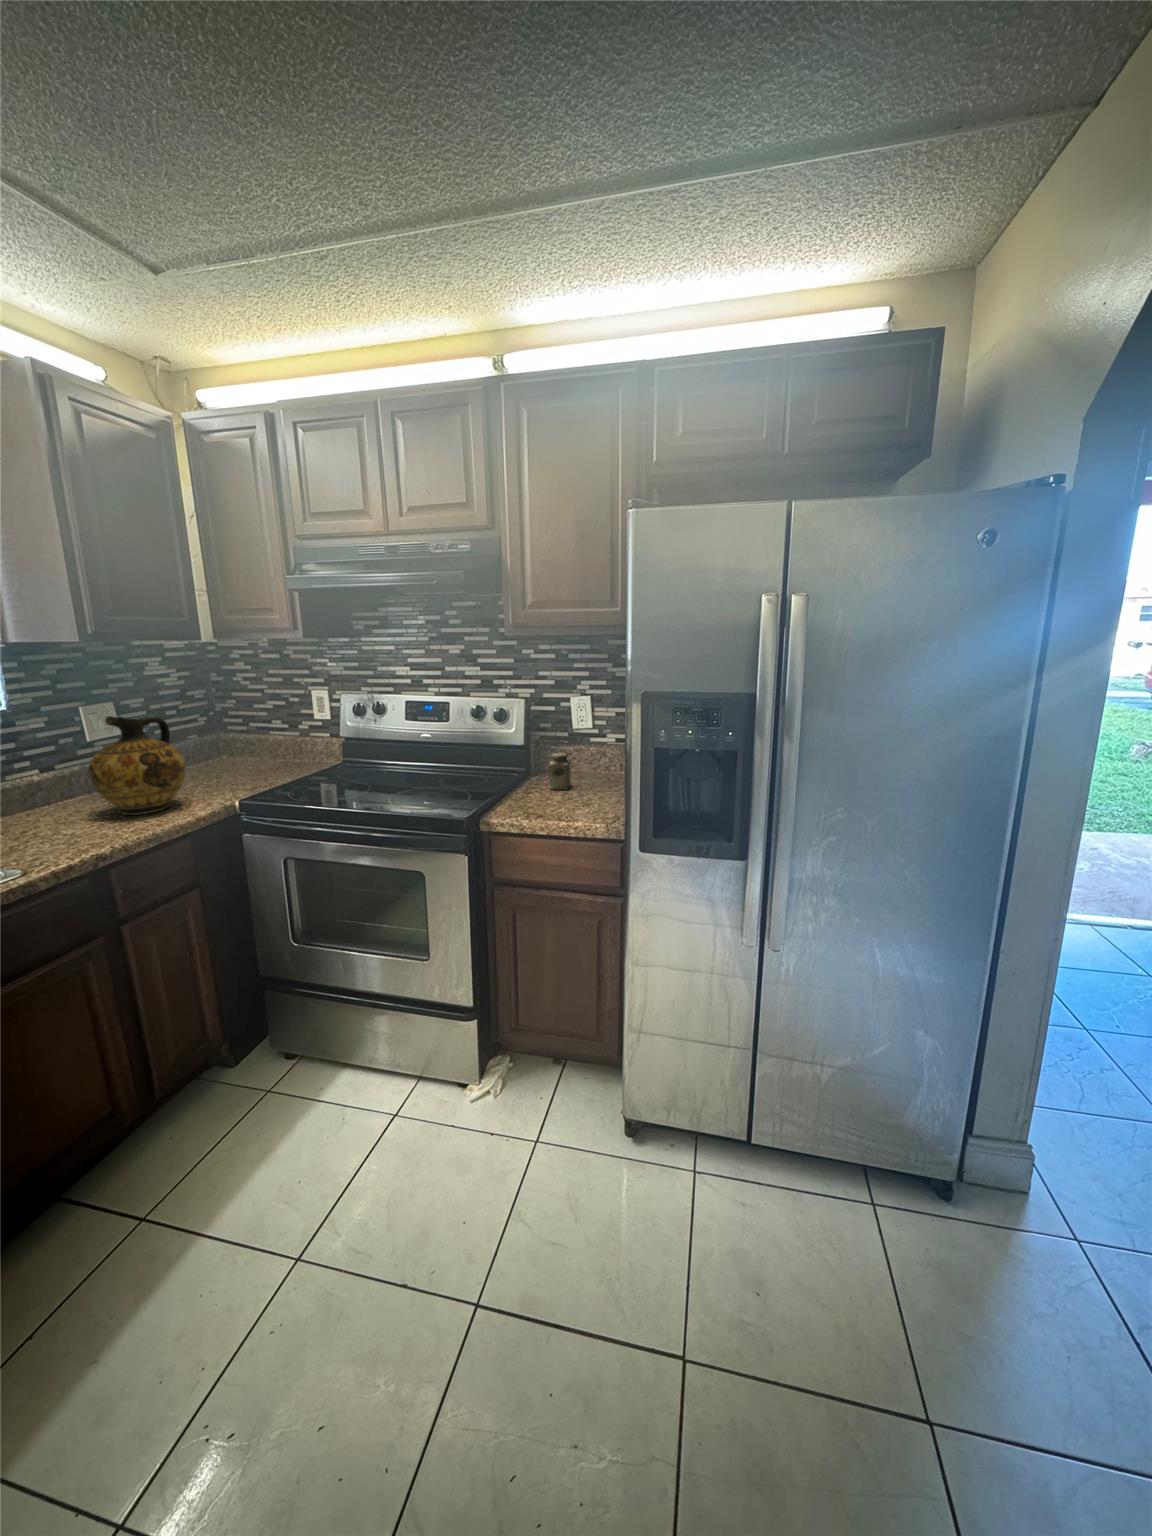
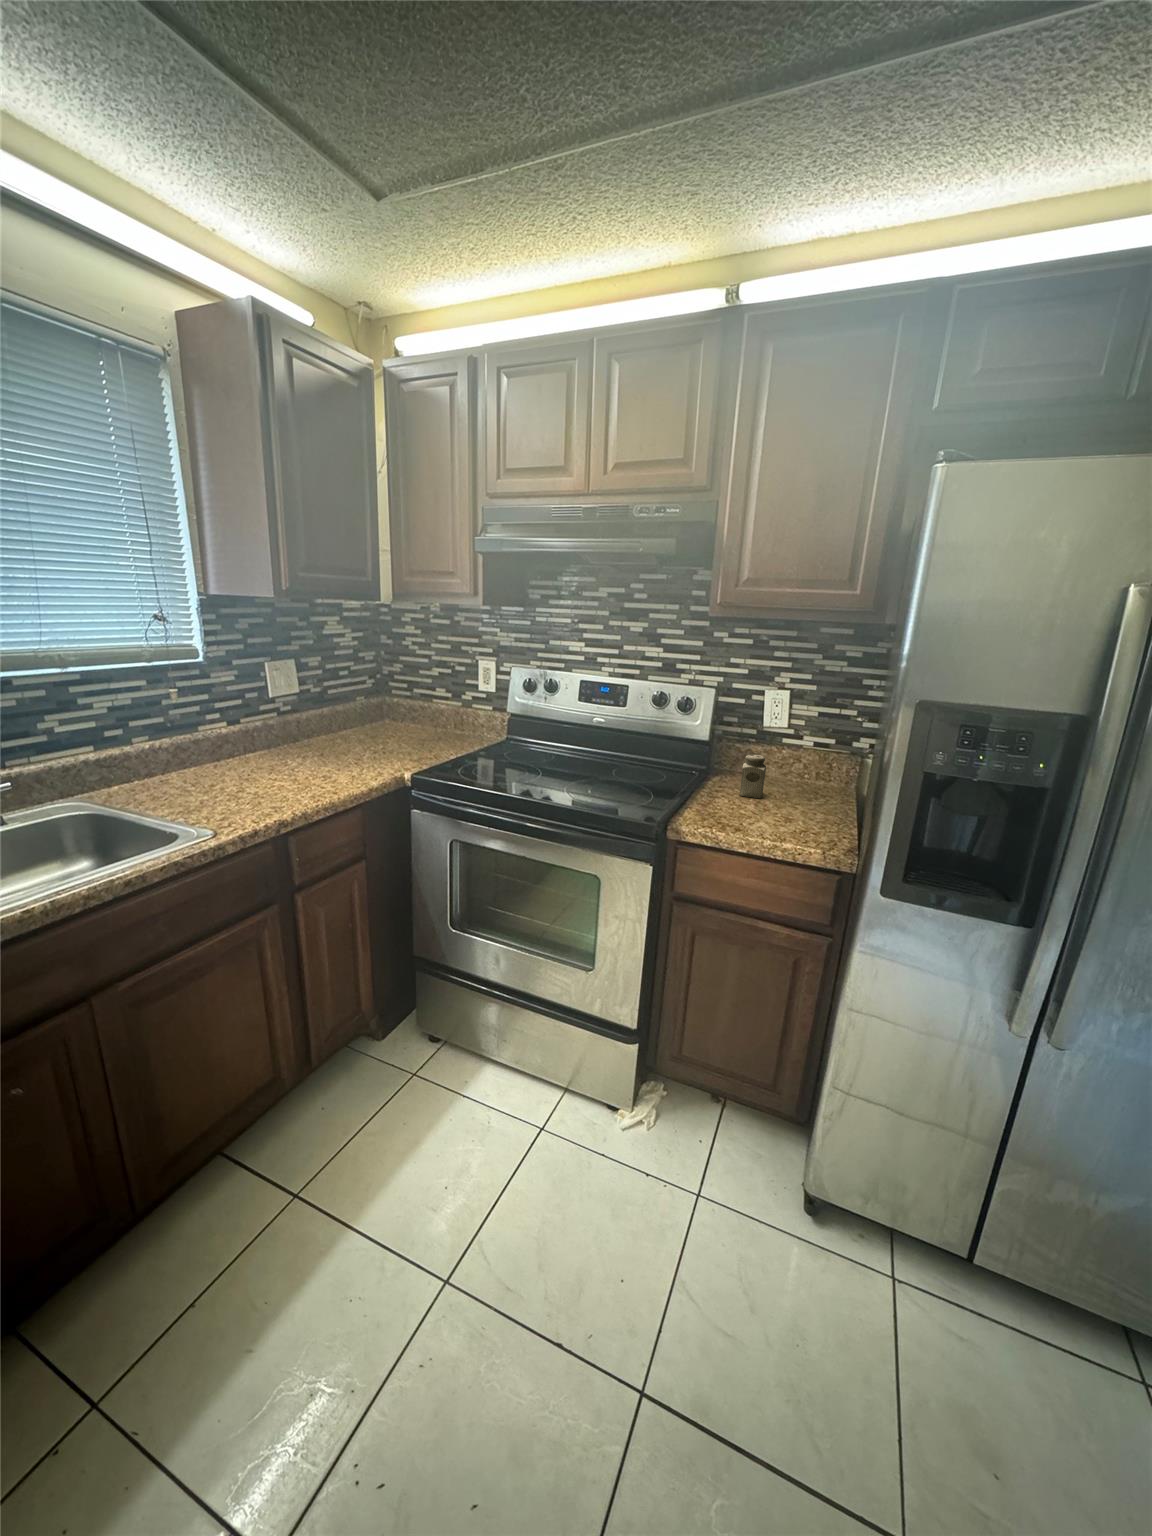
ceramic jug: present [89,716,186,815] -> none [274,675,362,778]

